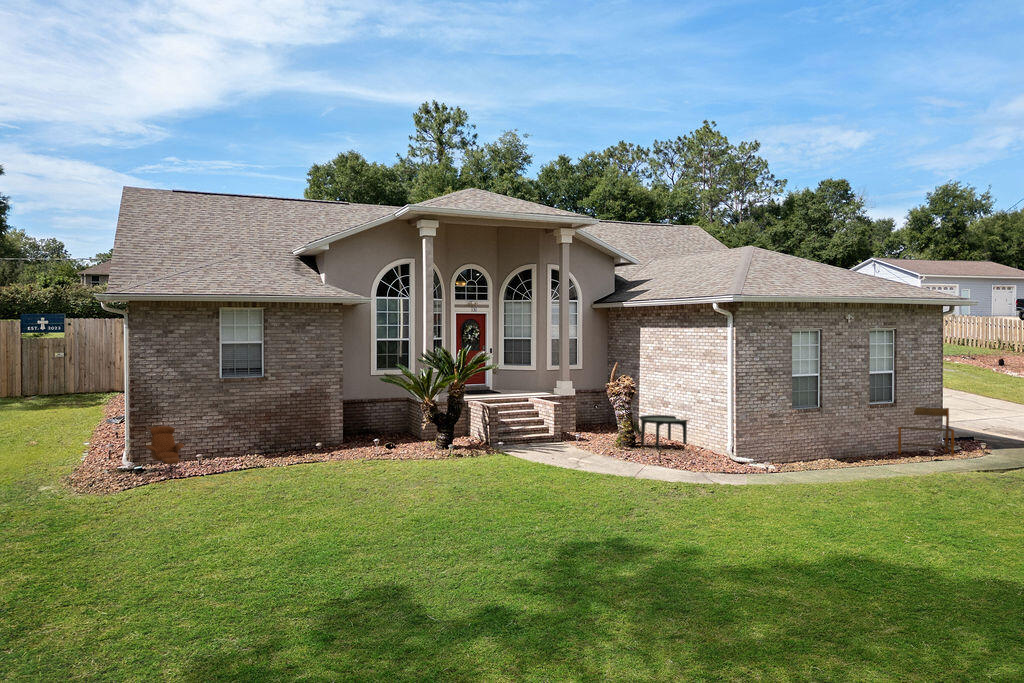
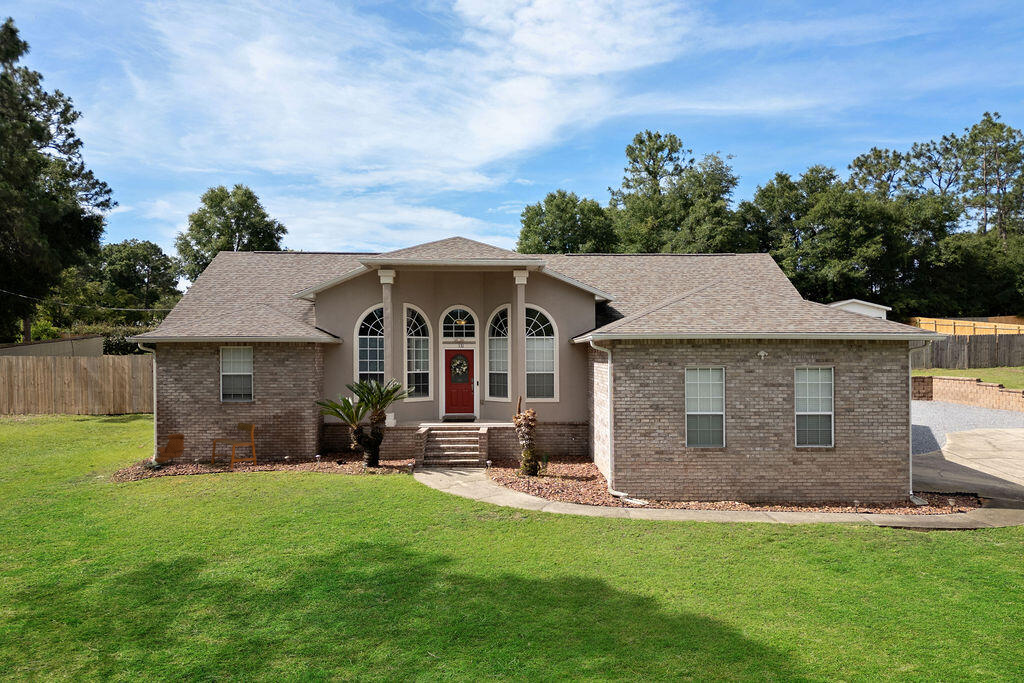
bench: present [898,407,954,456] -> present [211,422,256,469]
round table: present [639,415,688,450] -> none [553,444,600,479]

